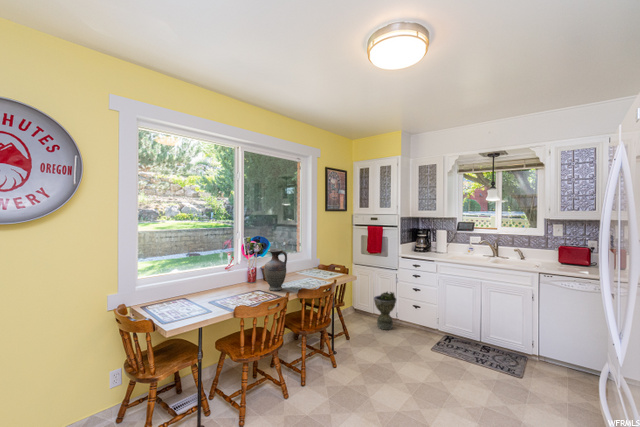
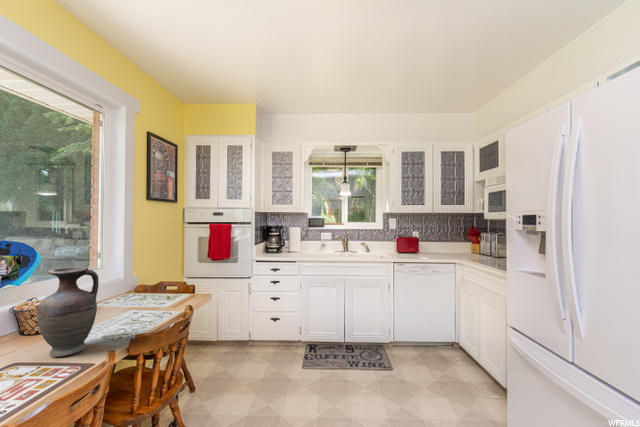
planter: present [374,292,396,330] -> none [222,307,252,359]

